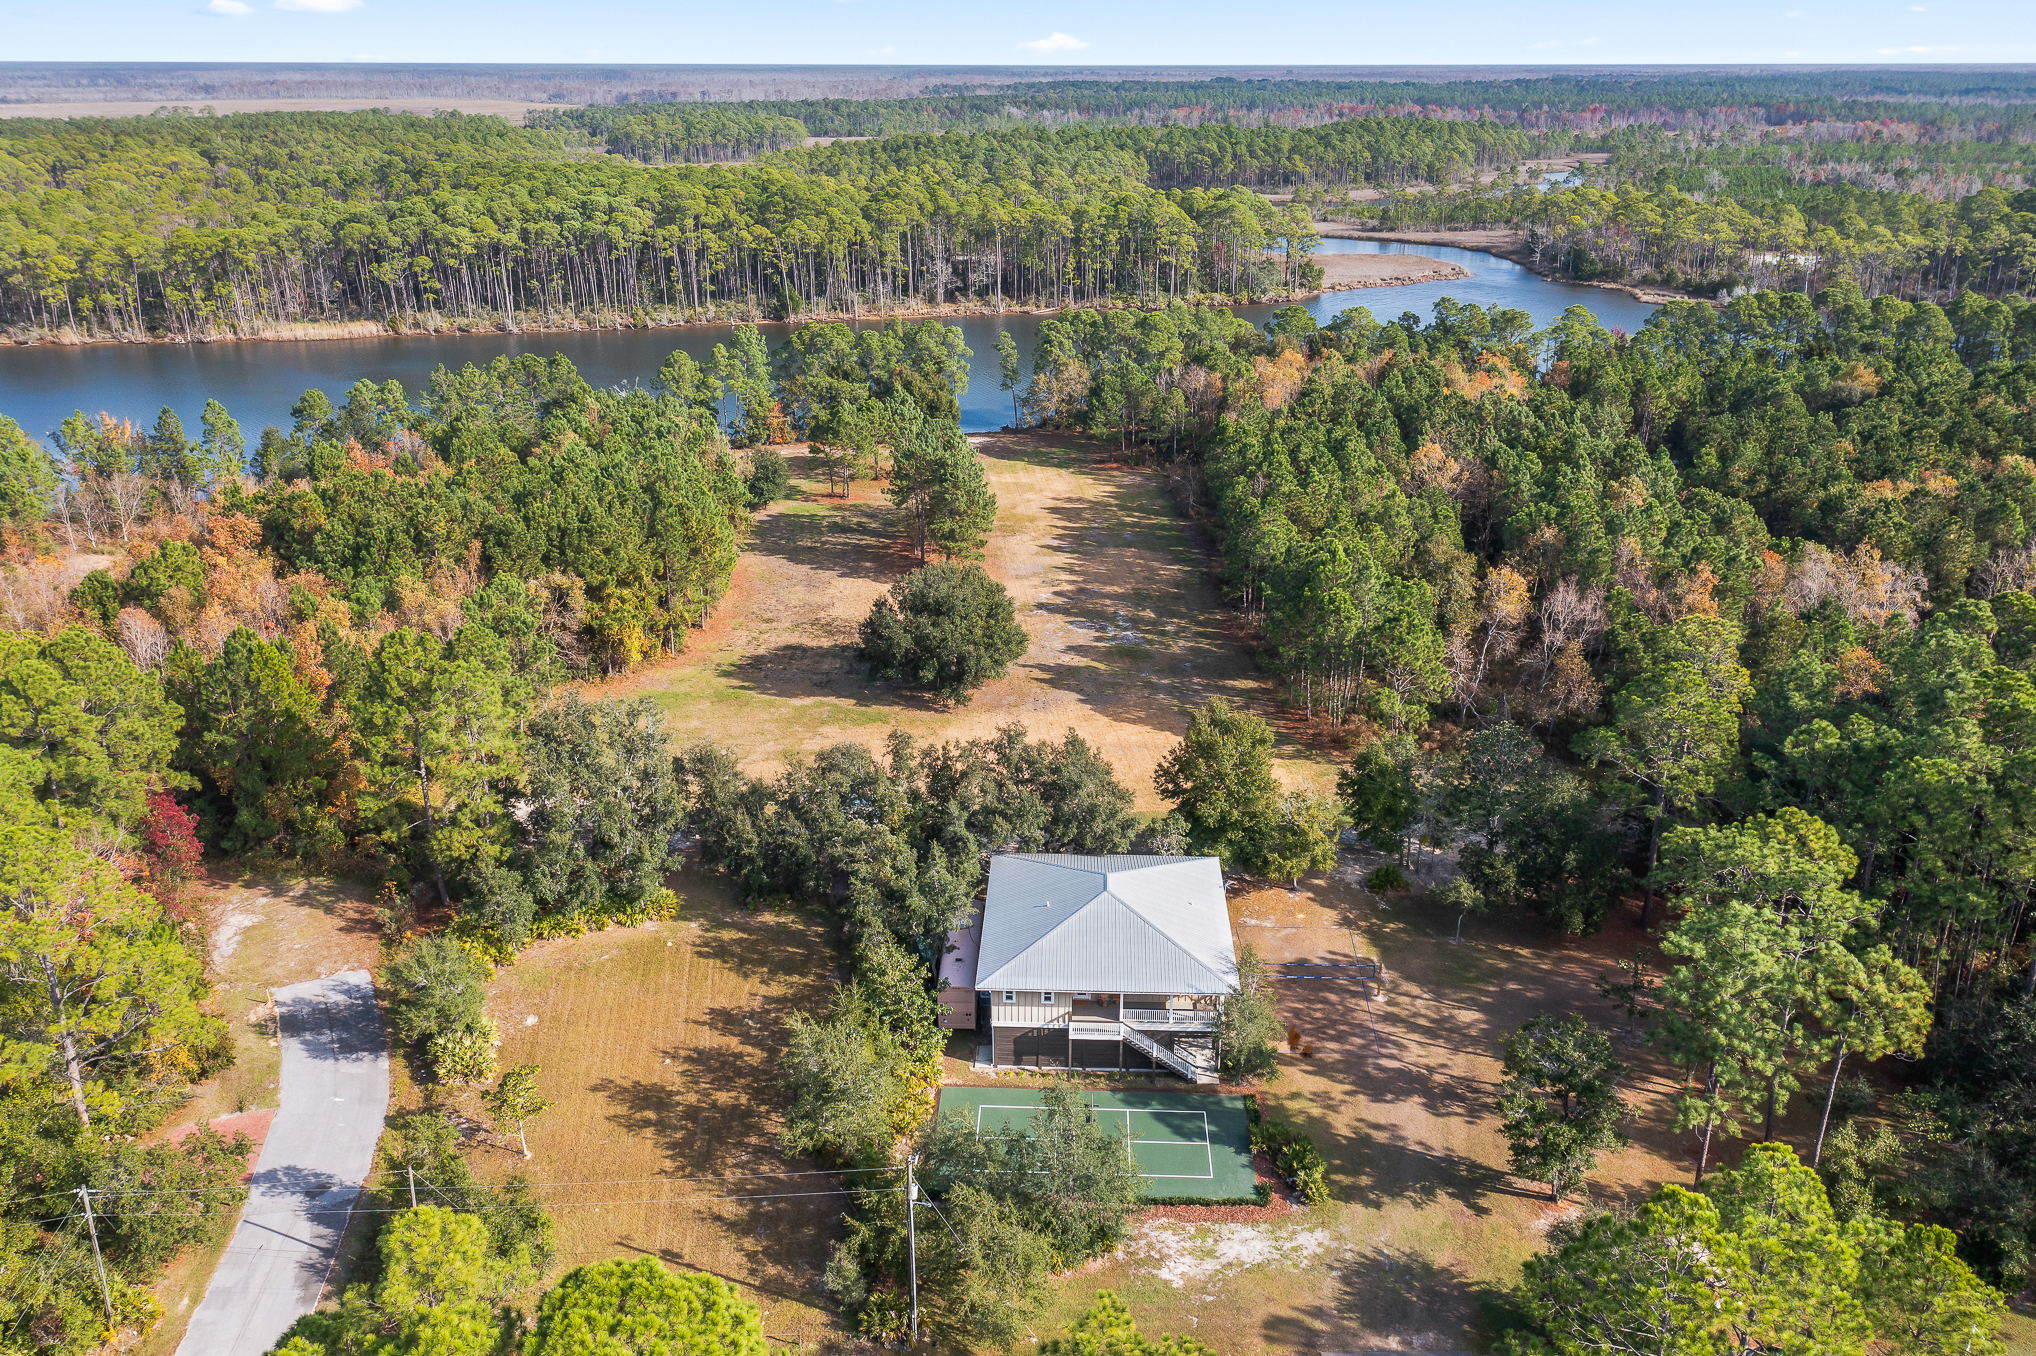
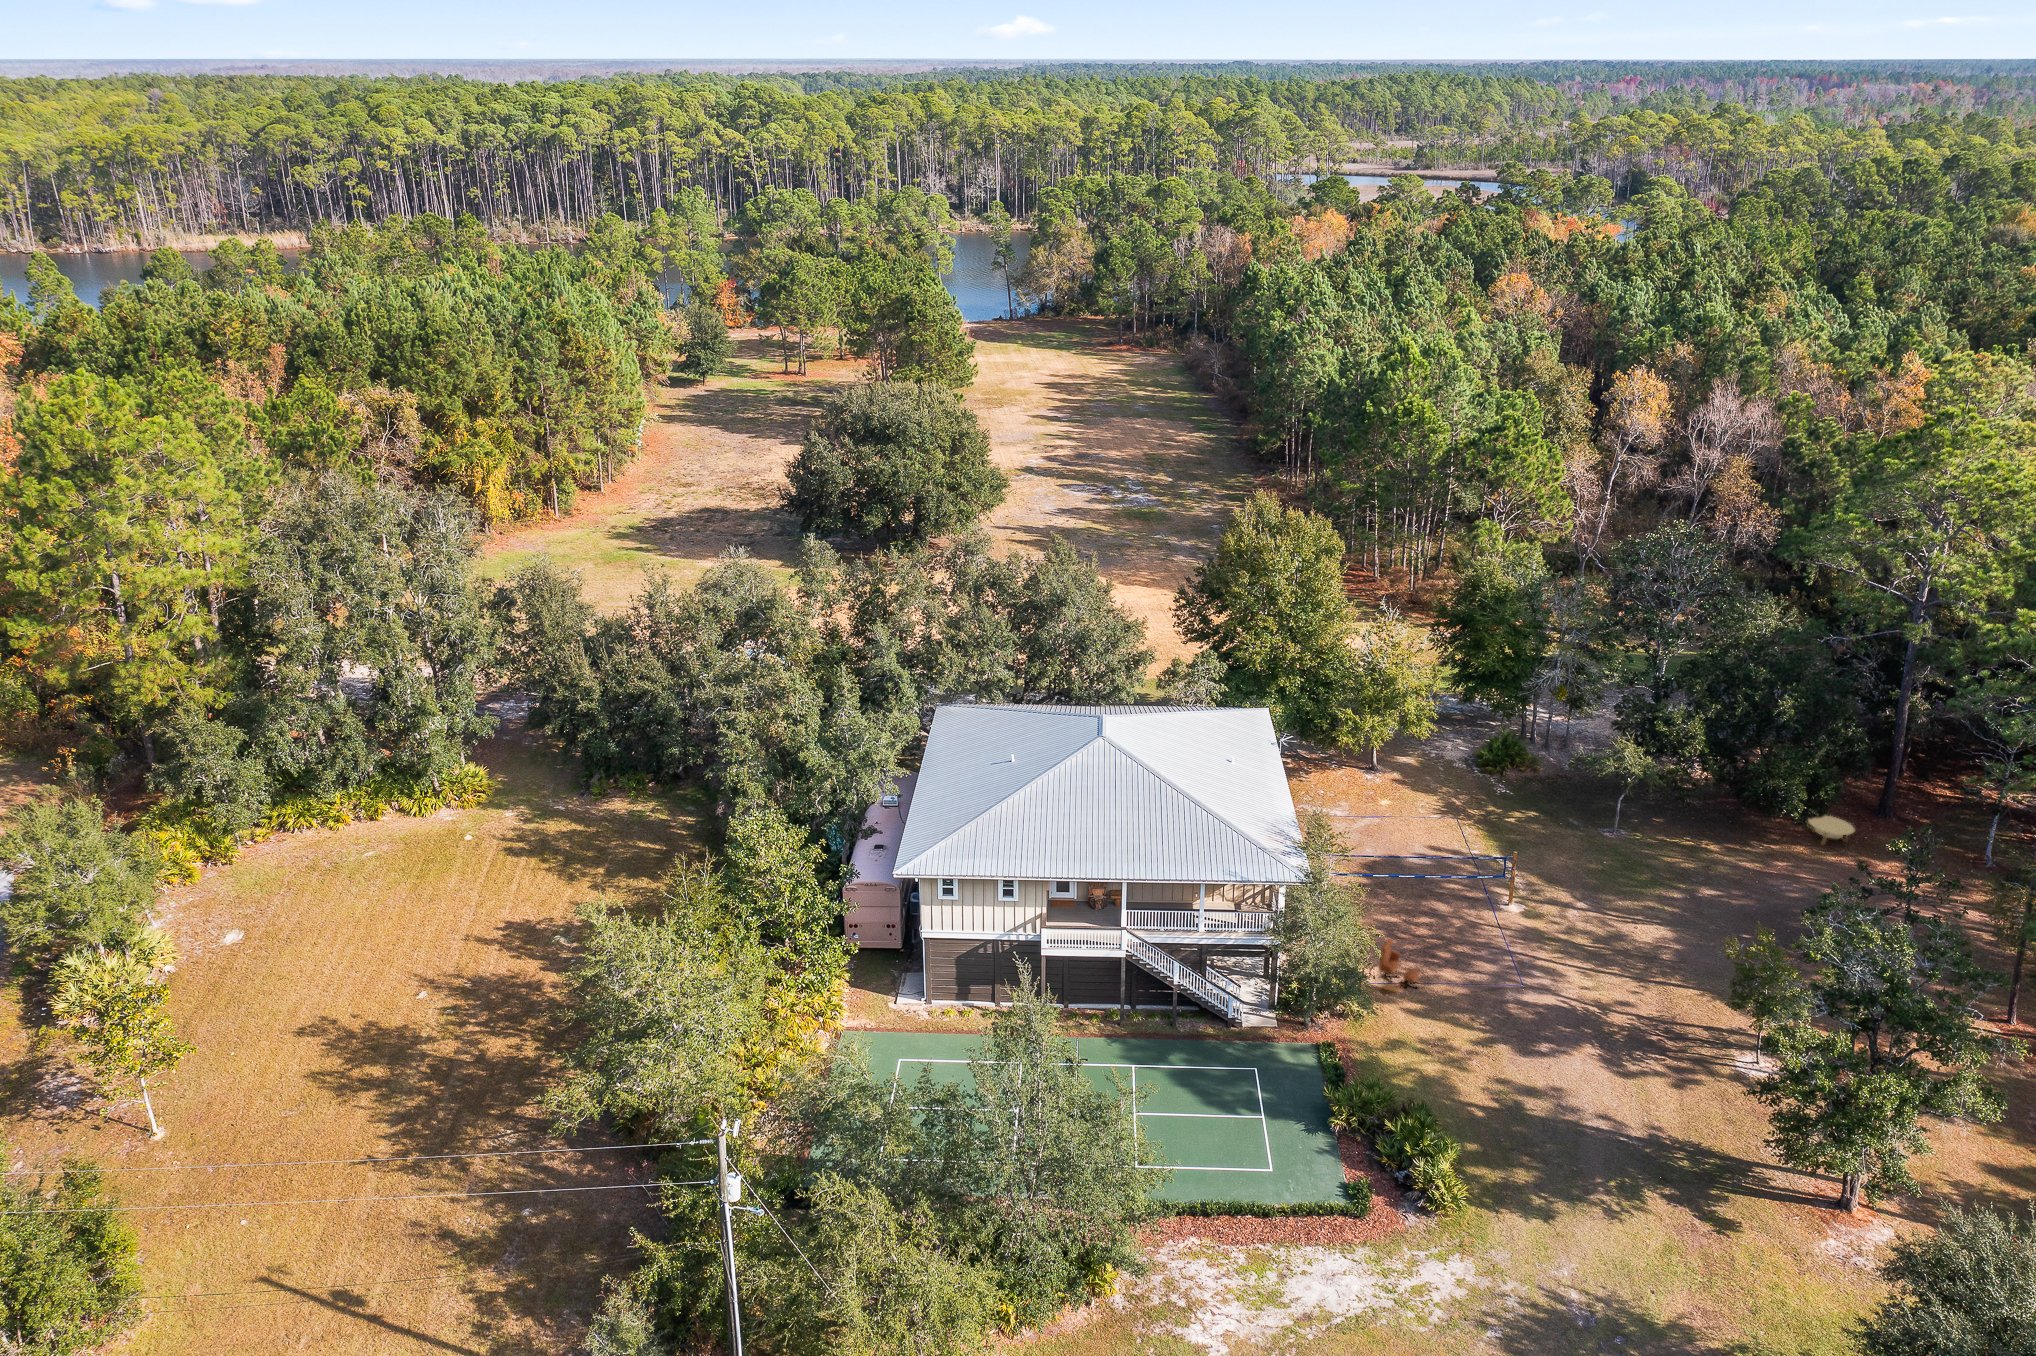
round table: none [1589,928,1619,951] -> present [1808,816,1854,845]

